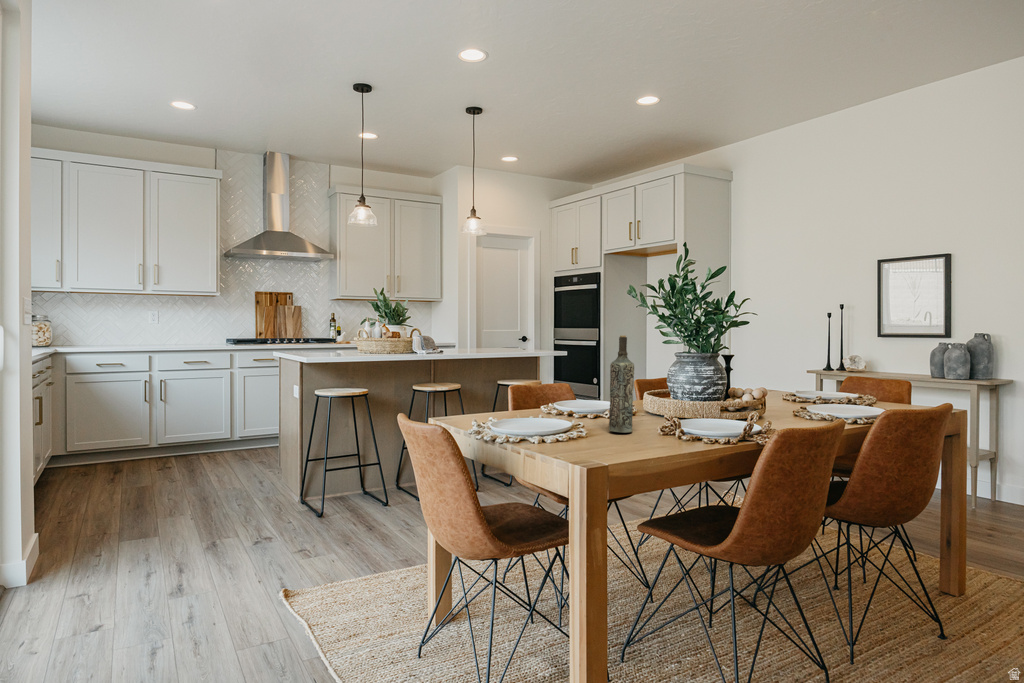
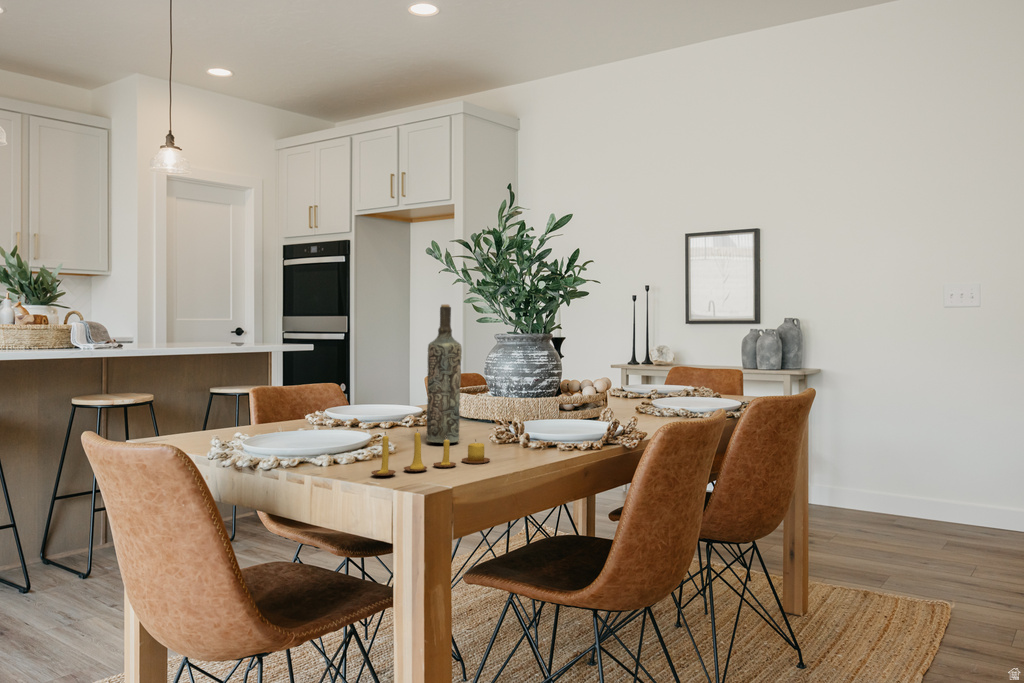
candle: none [559,423,645,454] -> present [371,430,490,476]

